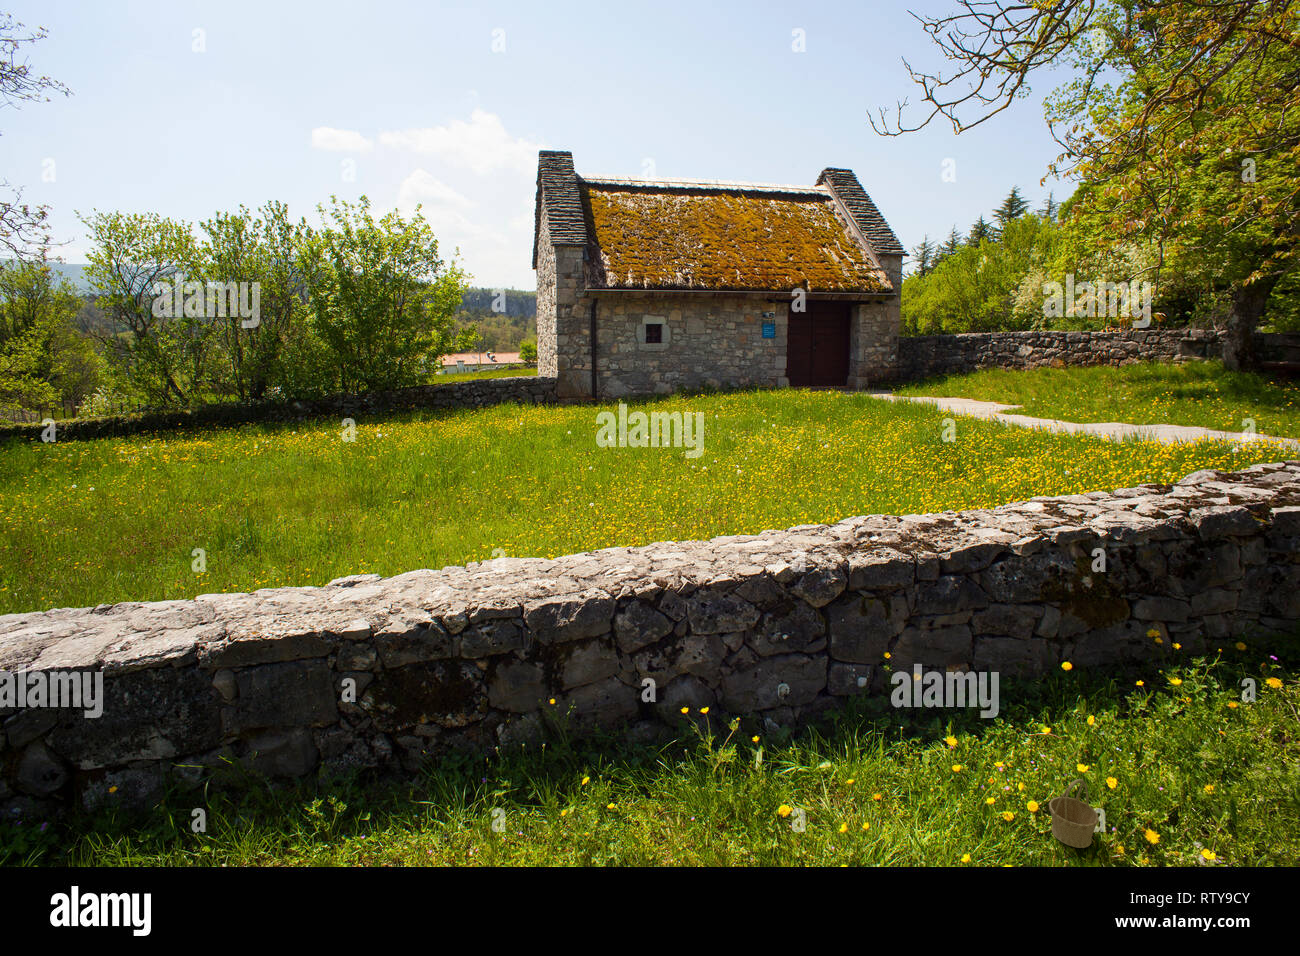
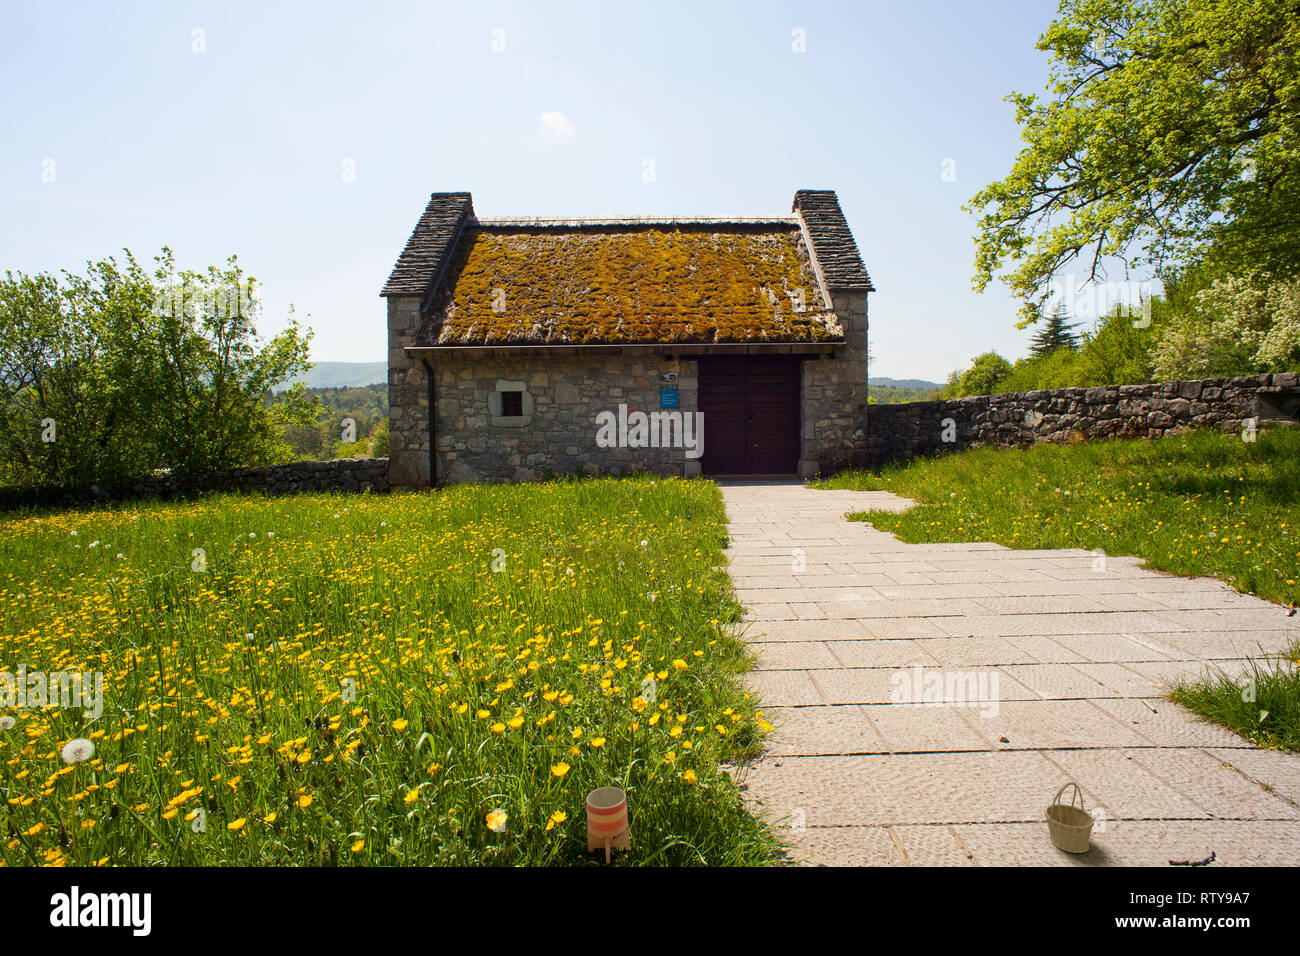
planter: none [590,781,634,859] -> present [586,787,630,863]

